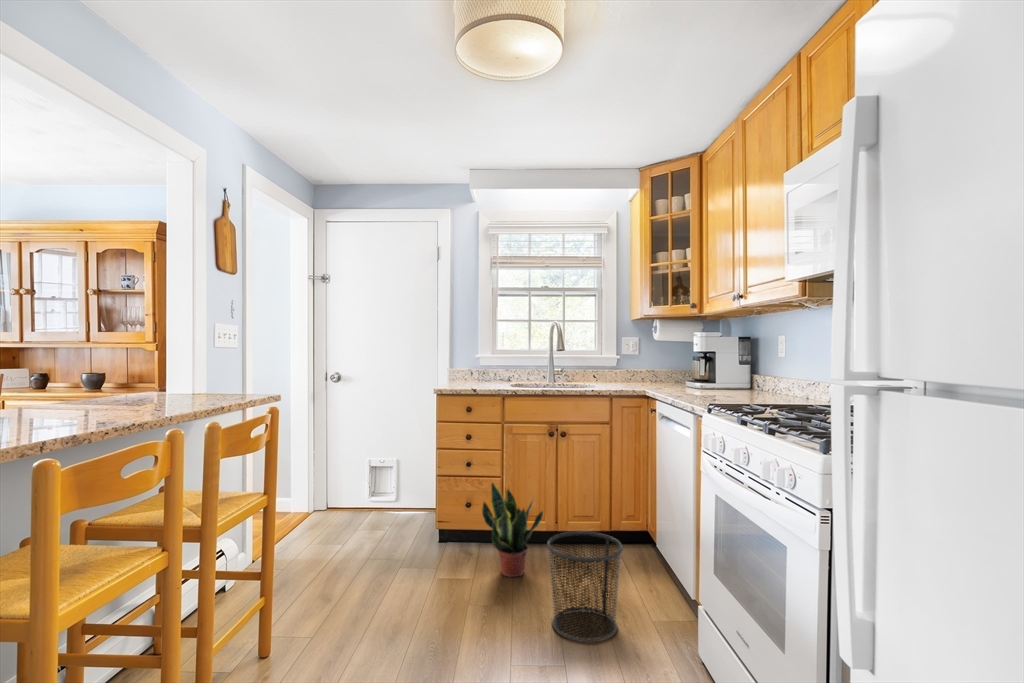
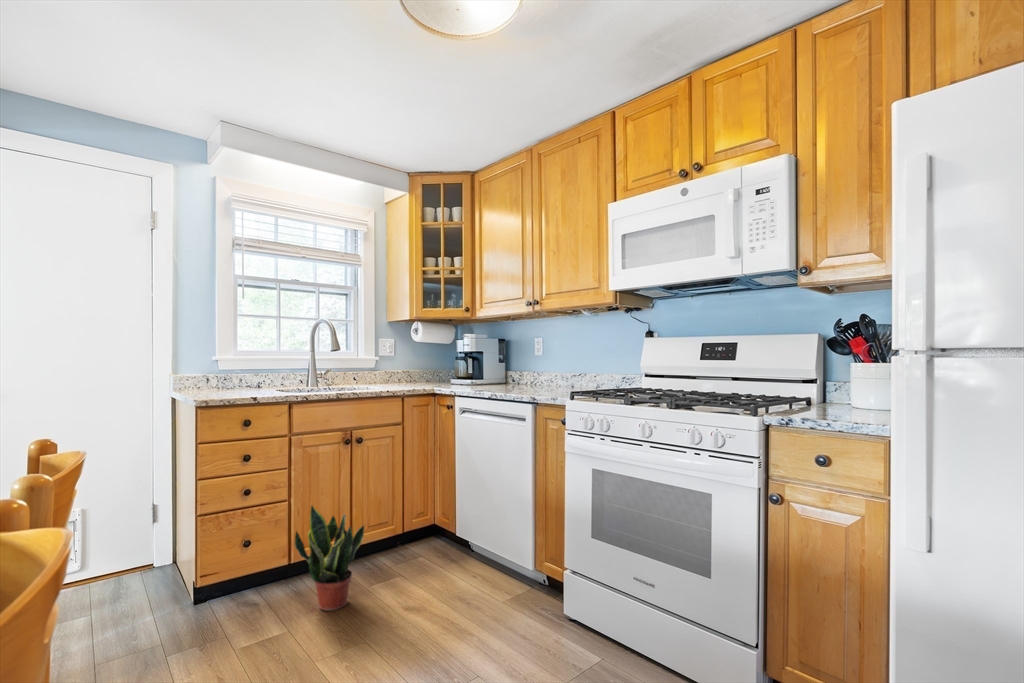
waste bin: present [547,531,623,642] -> none [421,530,498,643]

